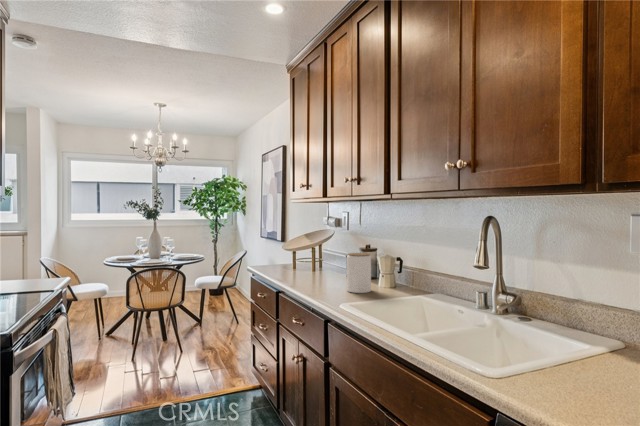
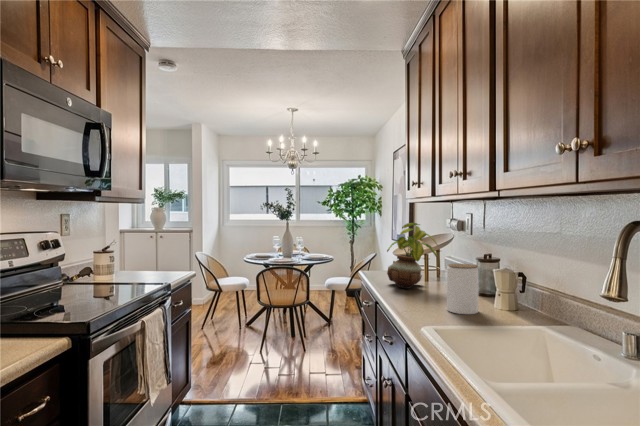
potted plant: none [283,220,330,278] -> present [387,223,437,288]

